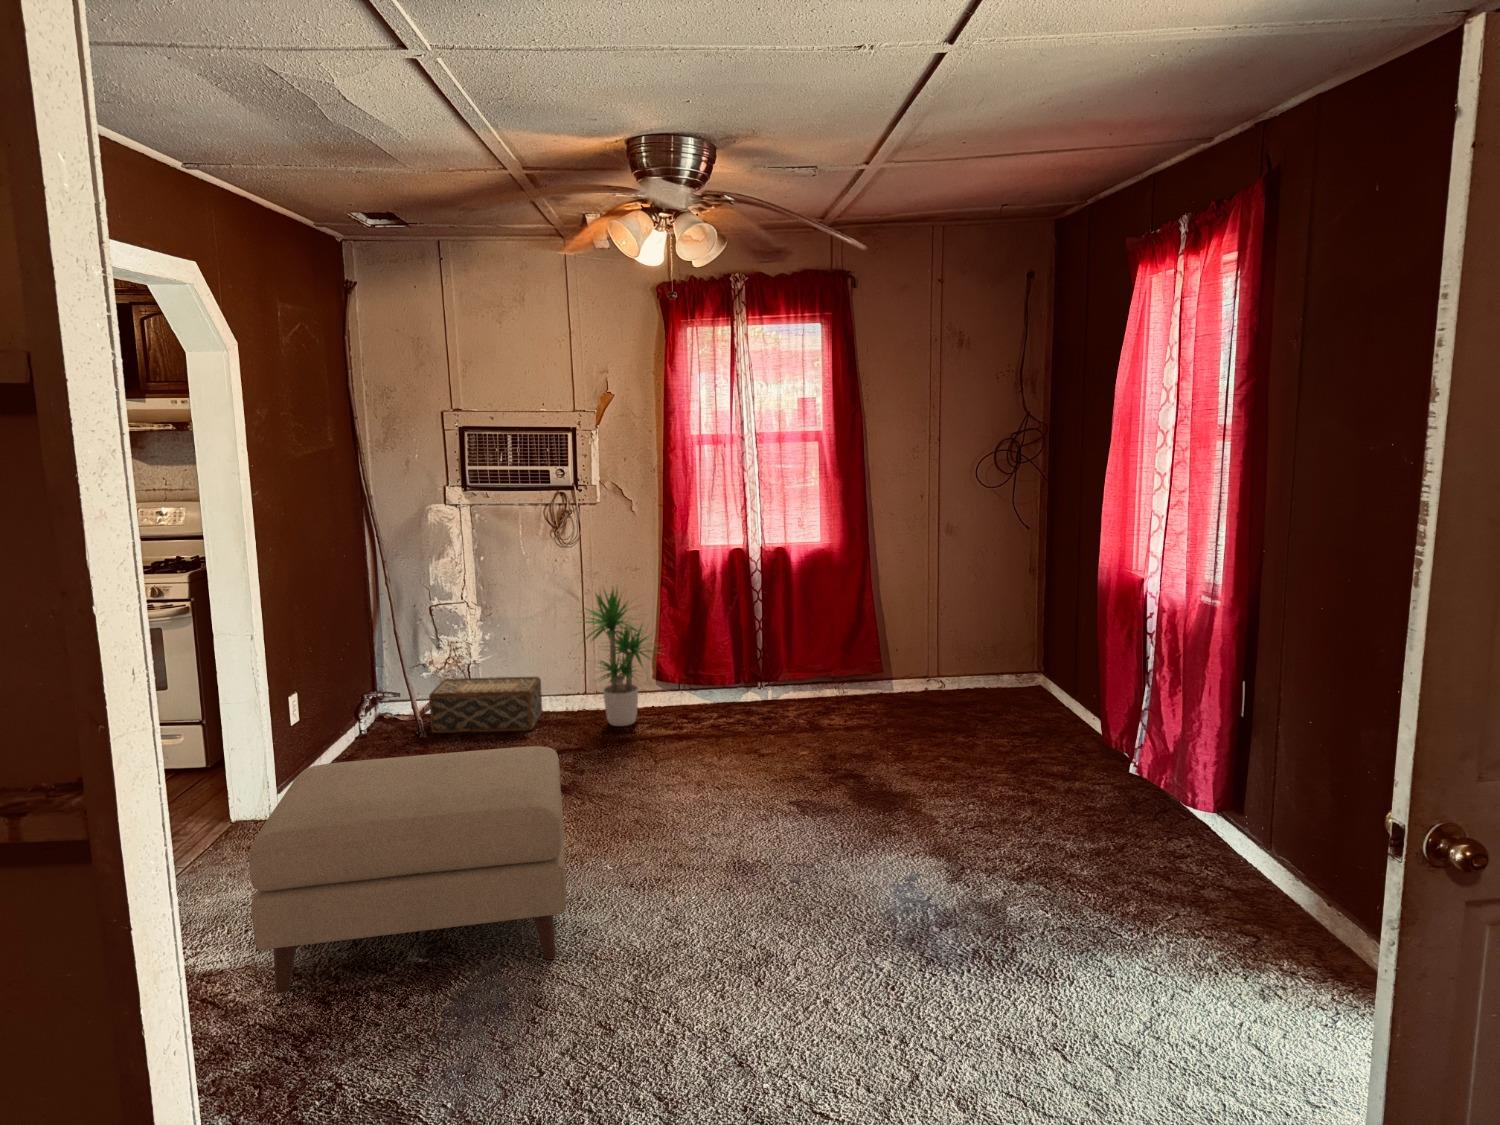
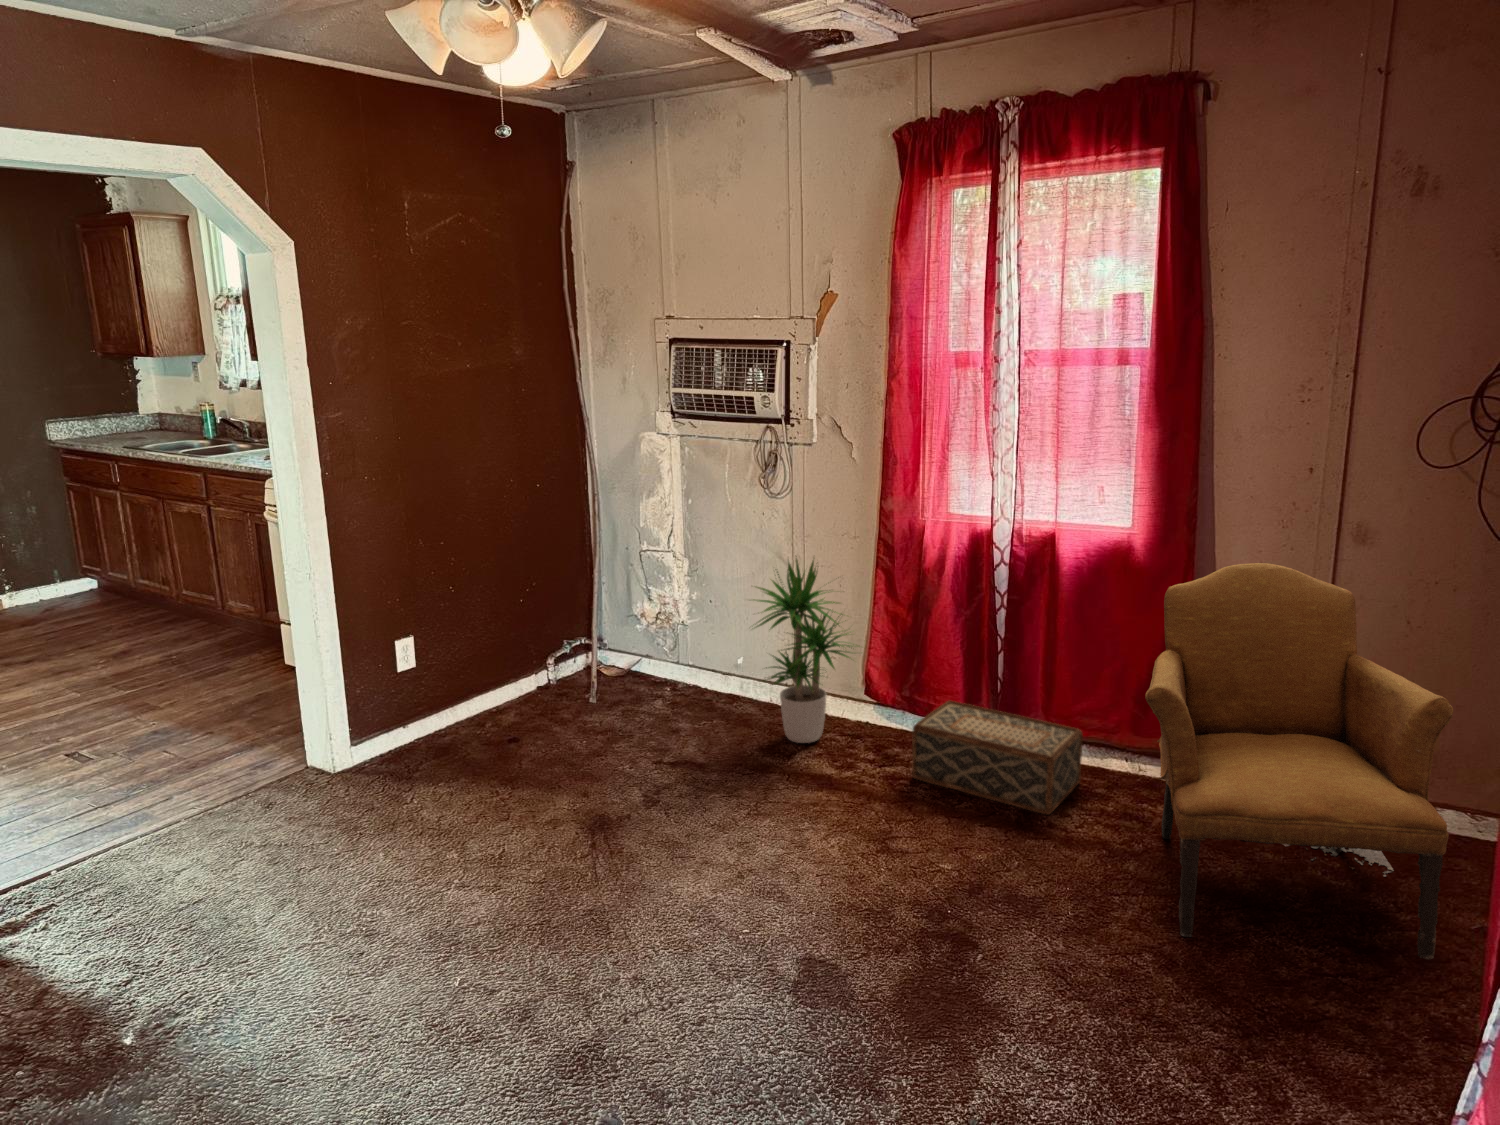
armchair: none [869,548,1048,755] -> present [1145,563,1453,960]
woven basket: present [429,676,543,733] -> present [912,701,1083,815]
ottoman: present [249,746,566,994] -> none [53,740,485,1068]

